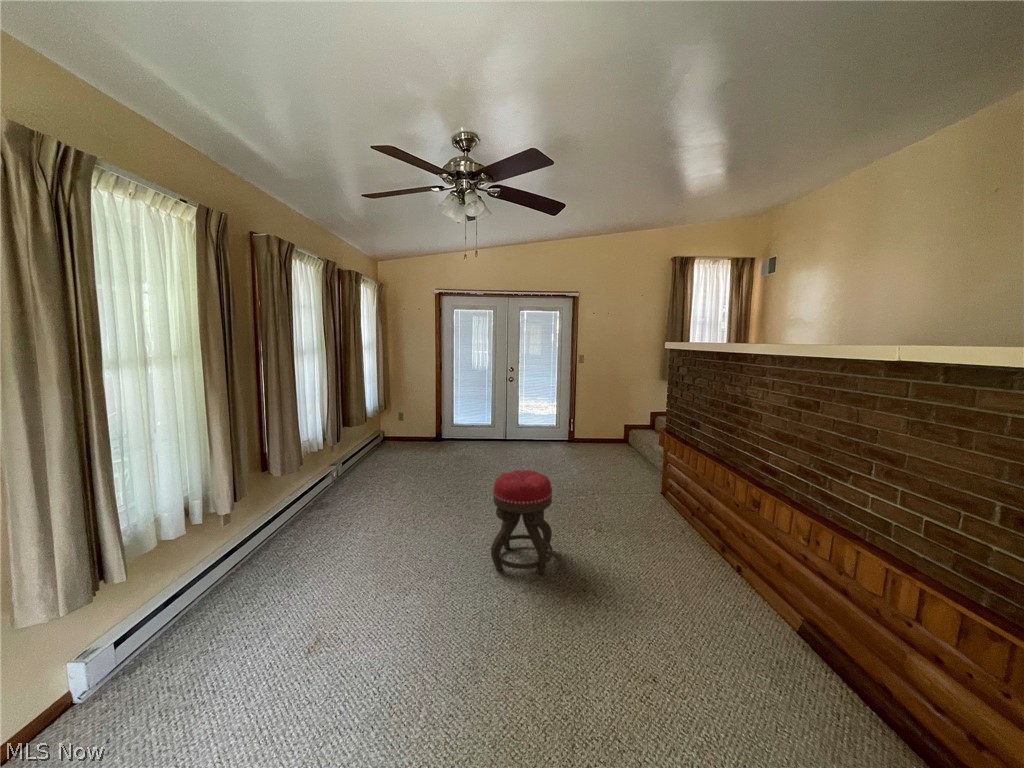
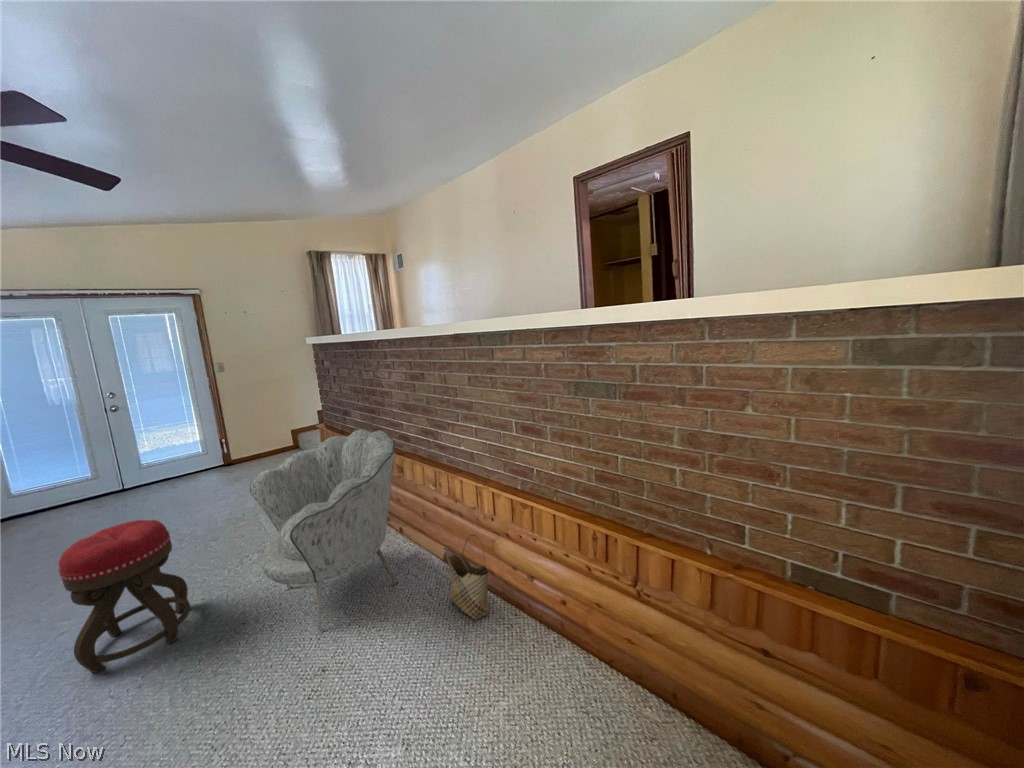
armchair: none [611,448,767,635] -> present [250,430,398,634]
woven basket: none [808,621,885,735] -> present [446,535,490,619]

